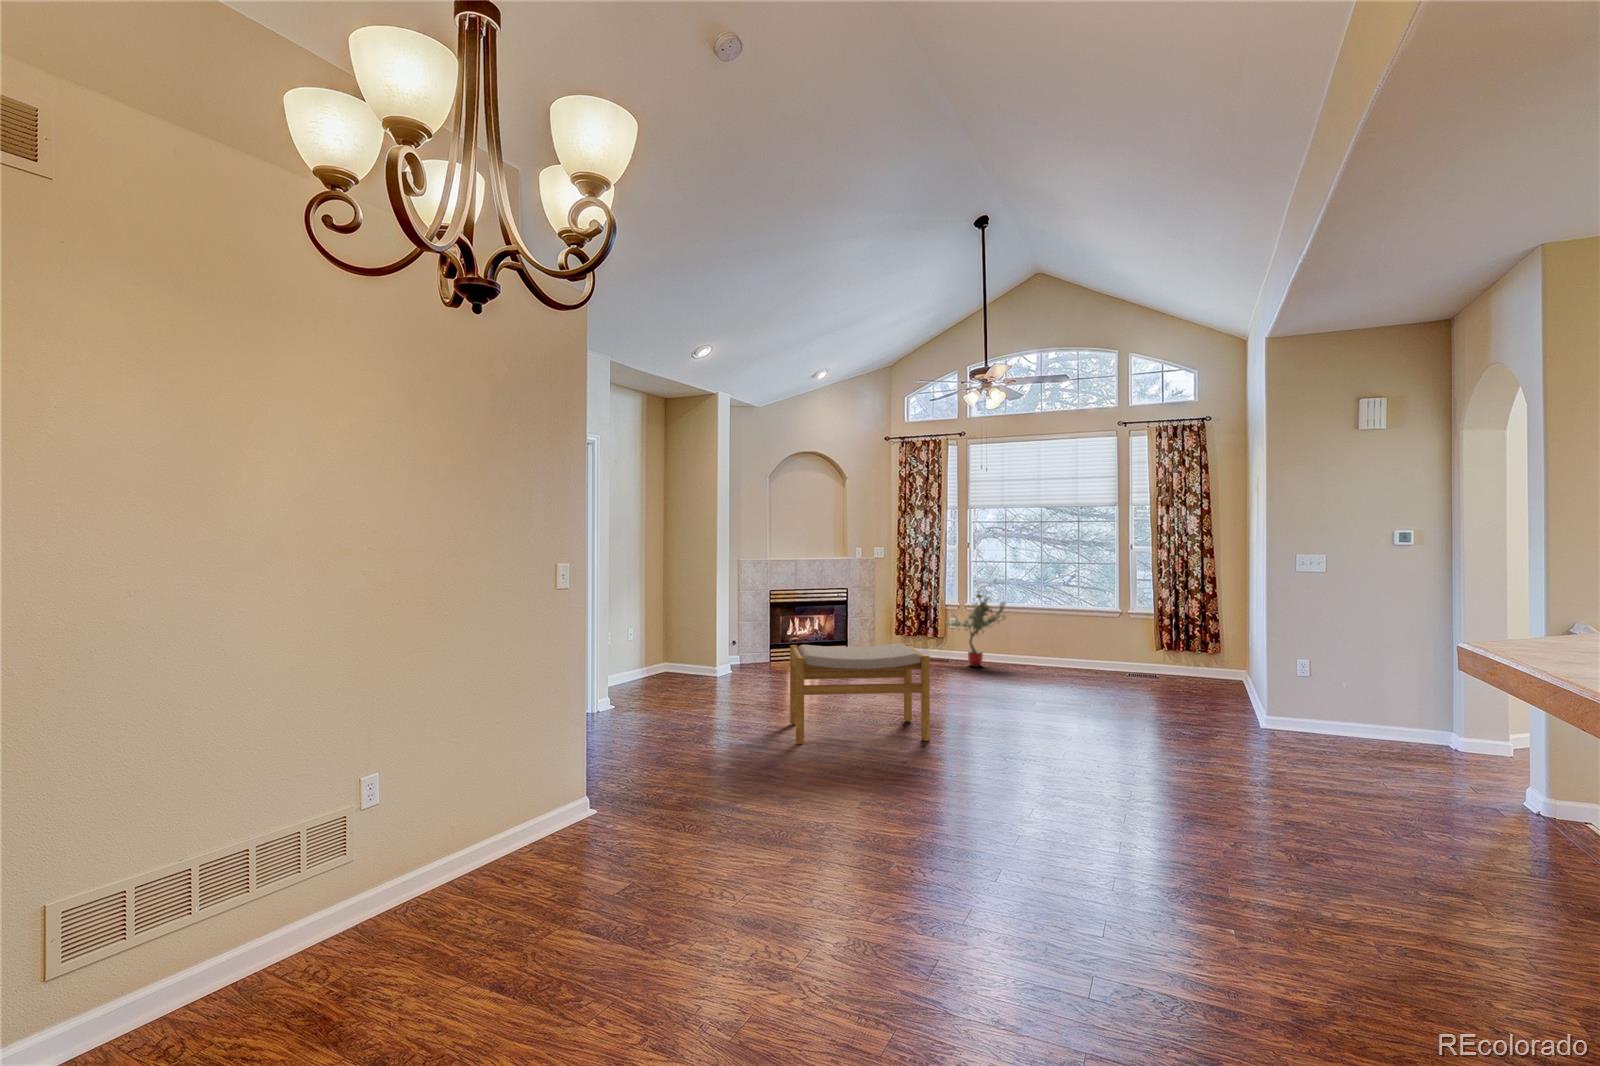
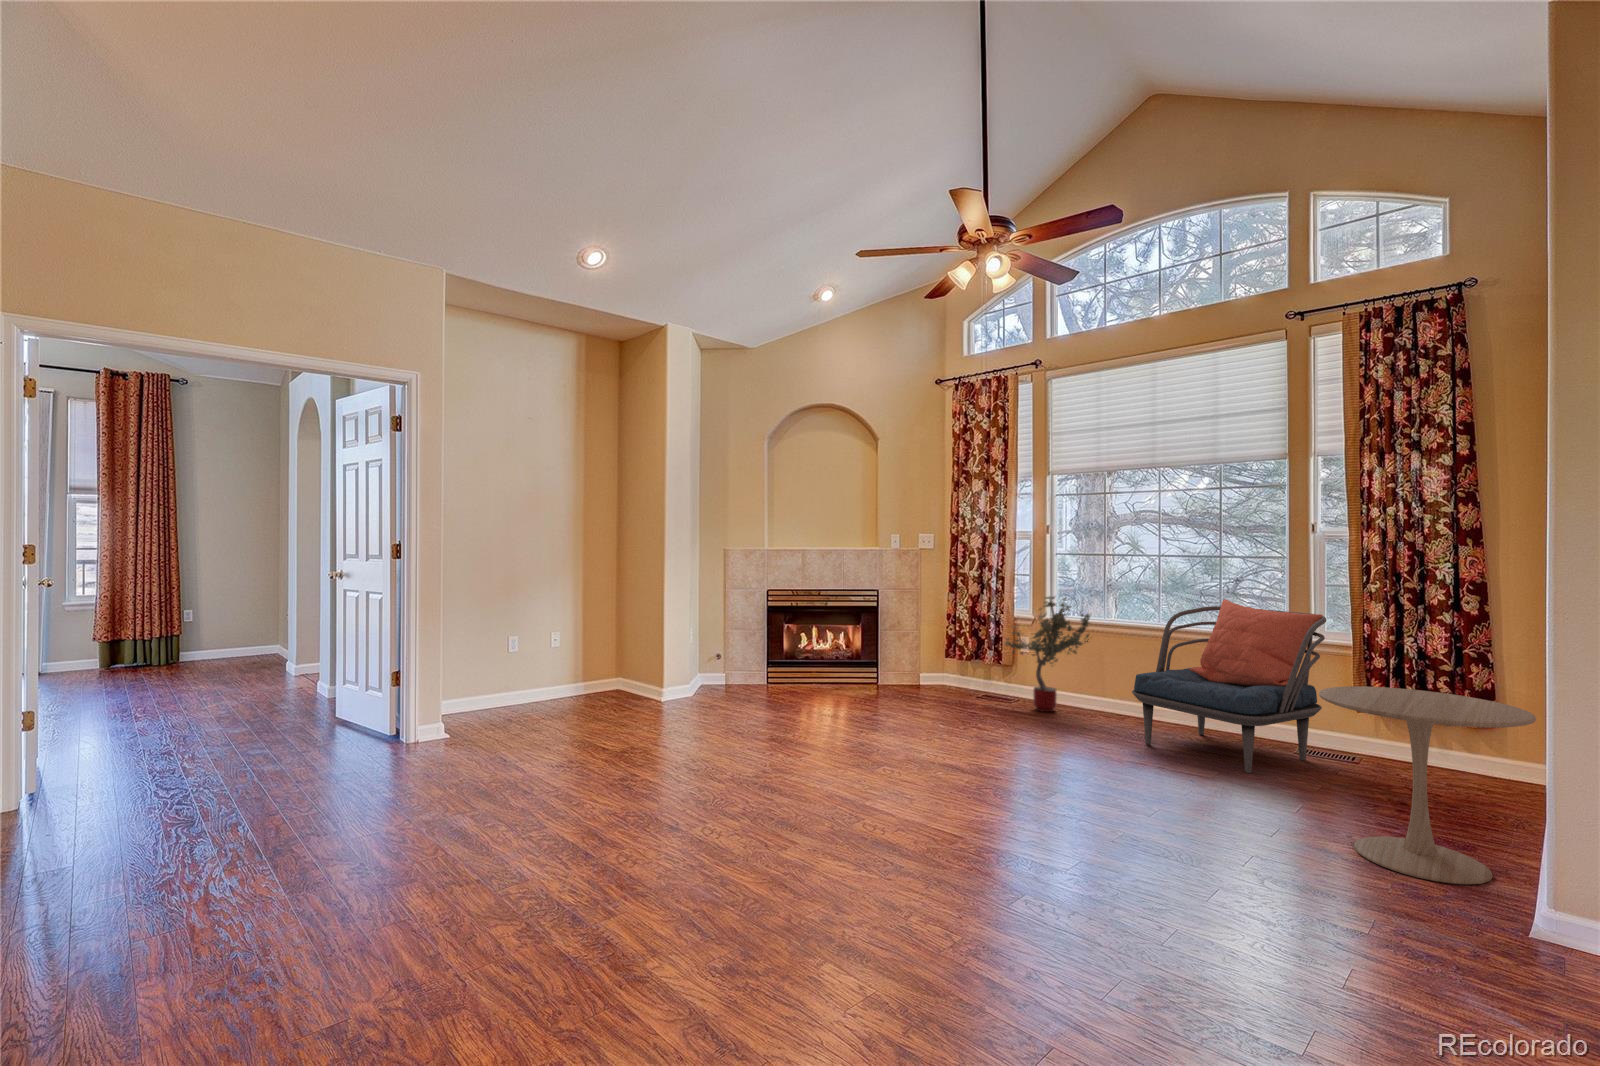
armchair: none [1043,589,1143,687] -> present [1132,599,1326,773]
side table: none [1166,632,1254,717] -> present [1319,686,1536,884]
footstool: present [790,643,930,744] -> none [538,664,791,855]

